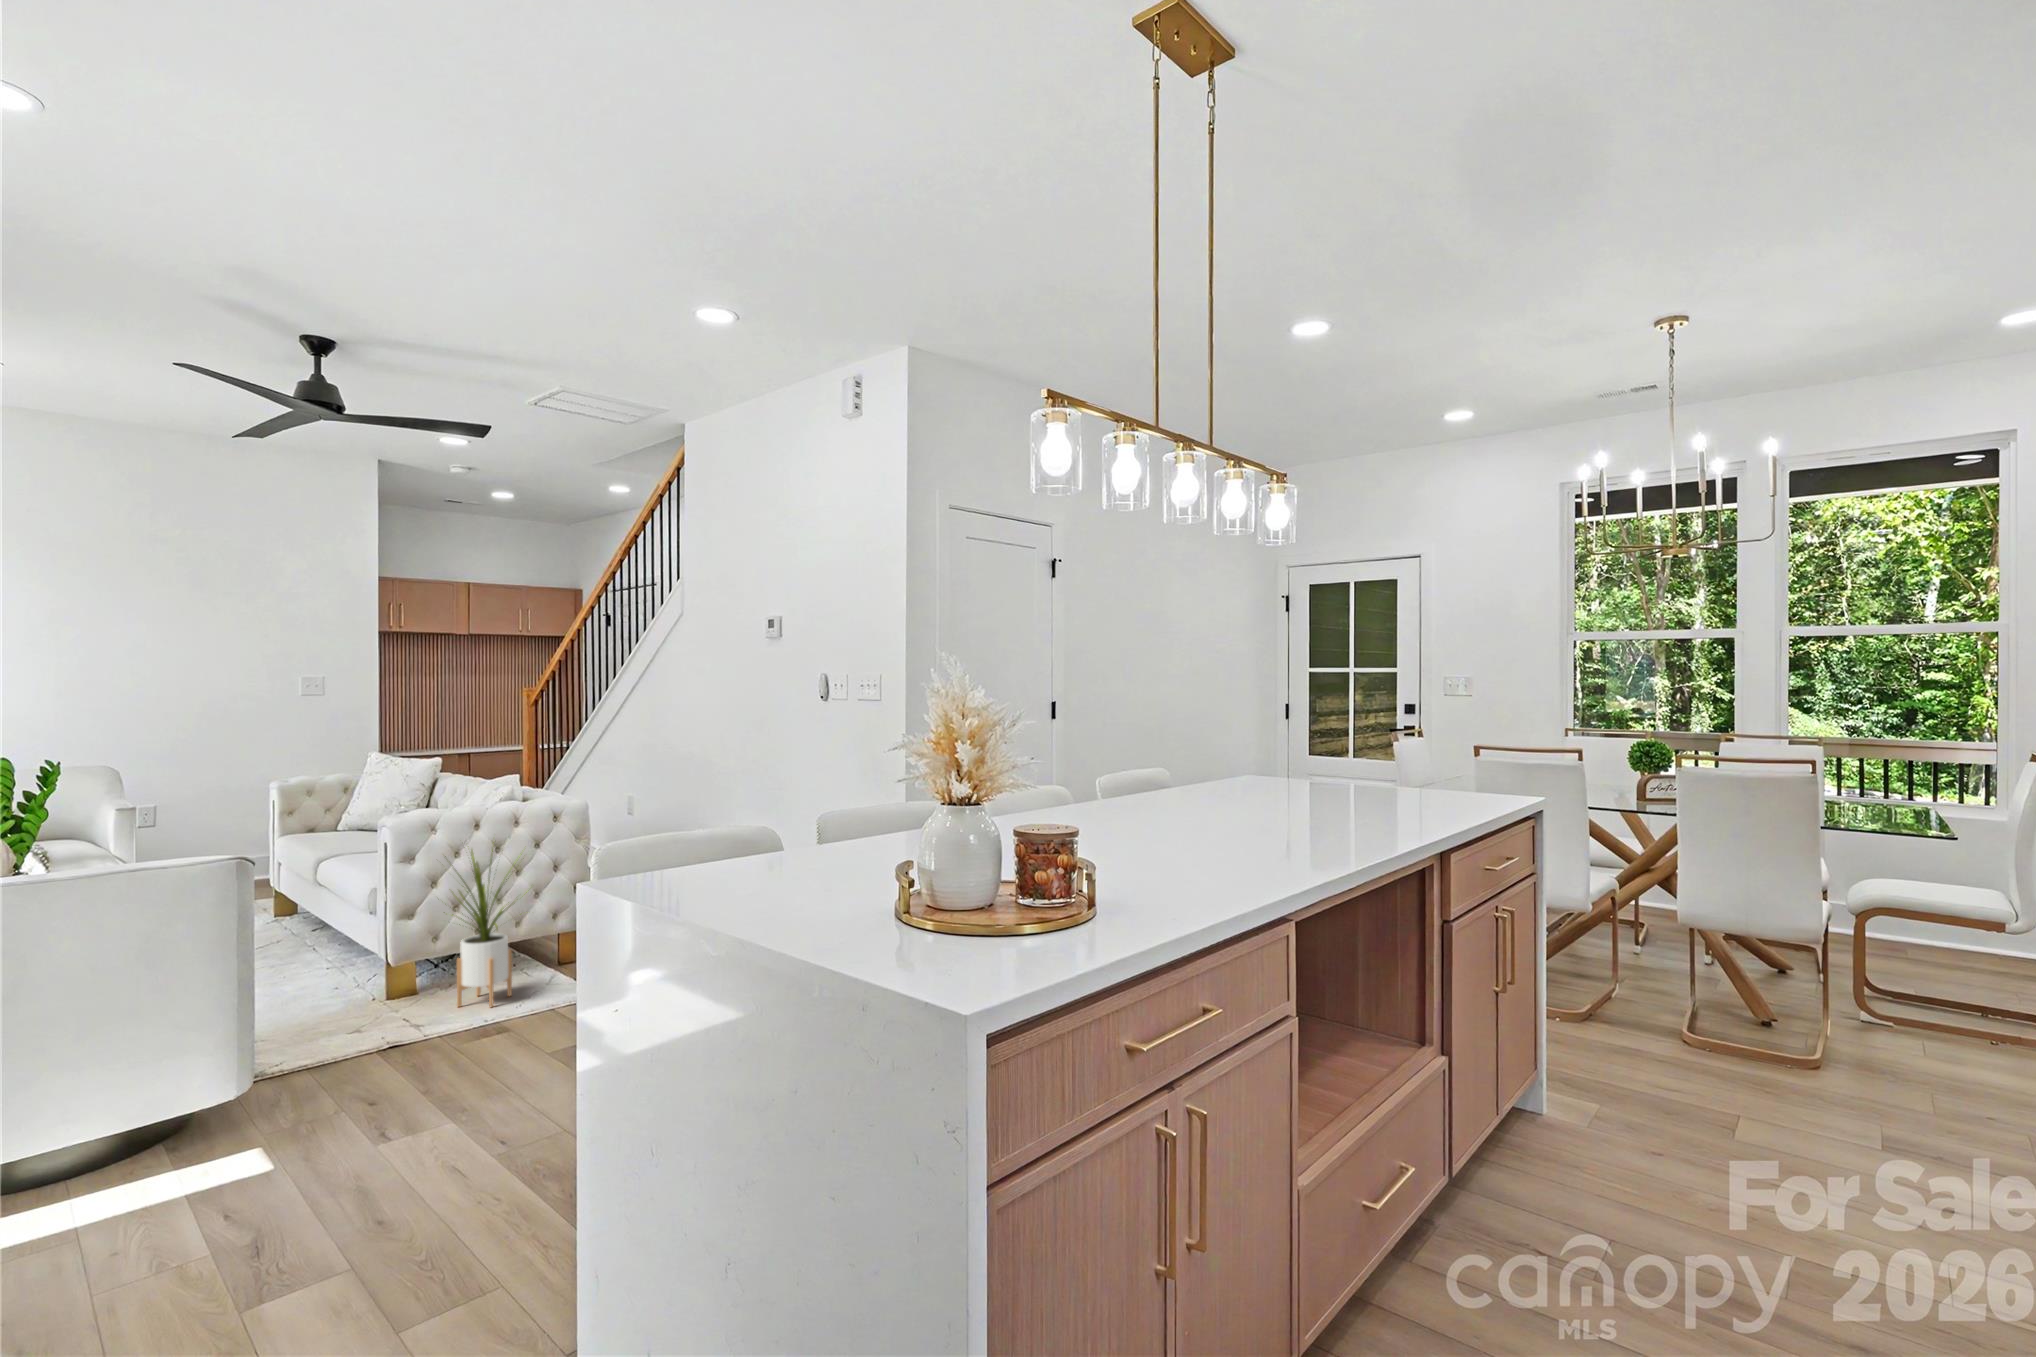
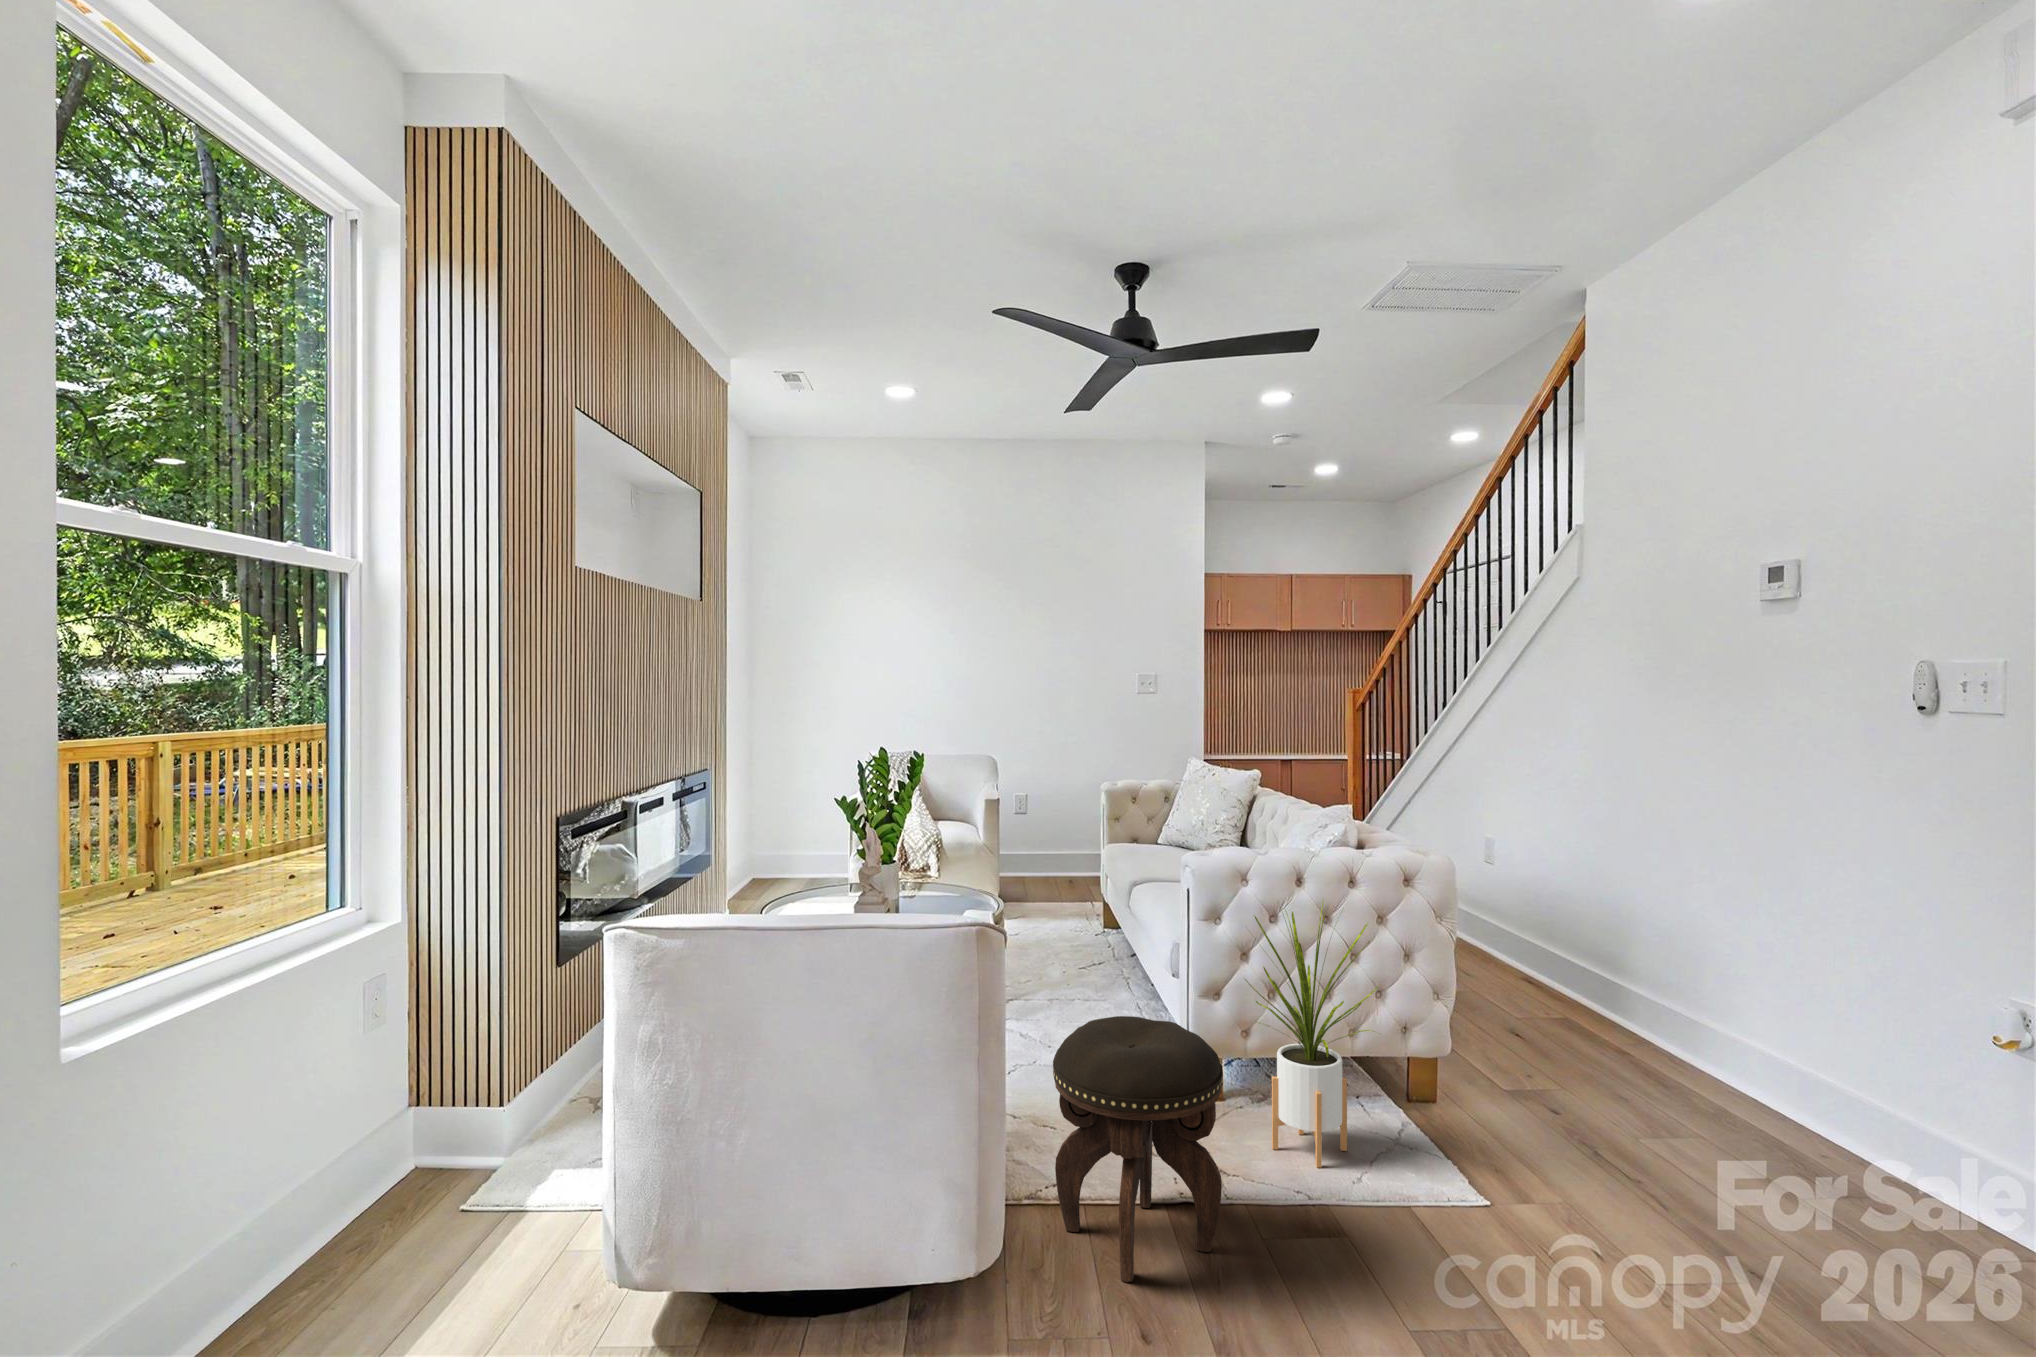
footstool: none [287,922,424,1086] -> present [1053,1016,1223,1282]

